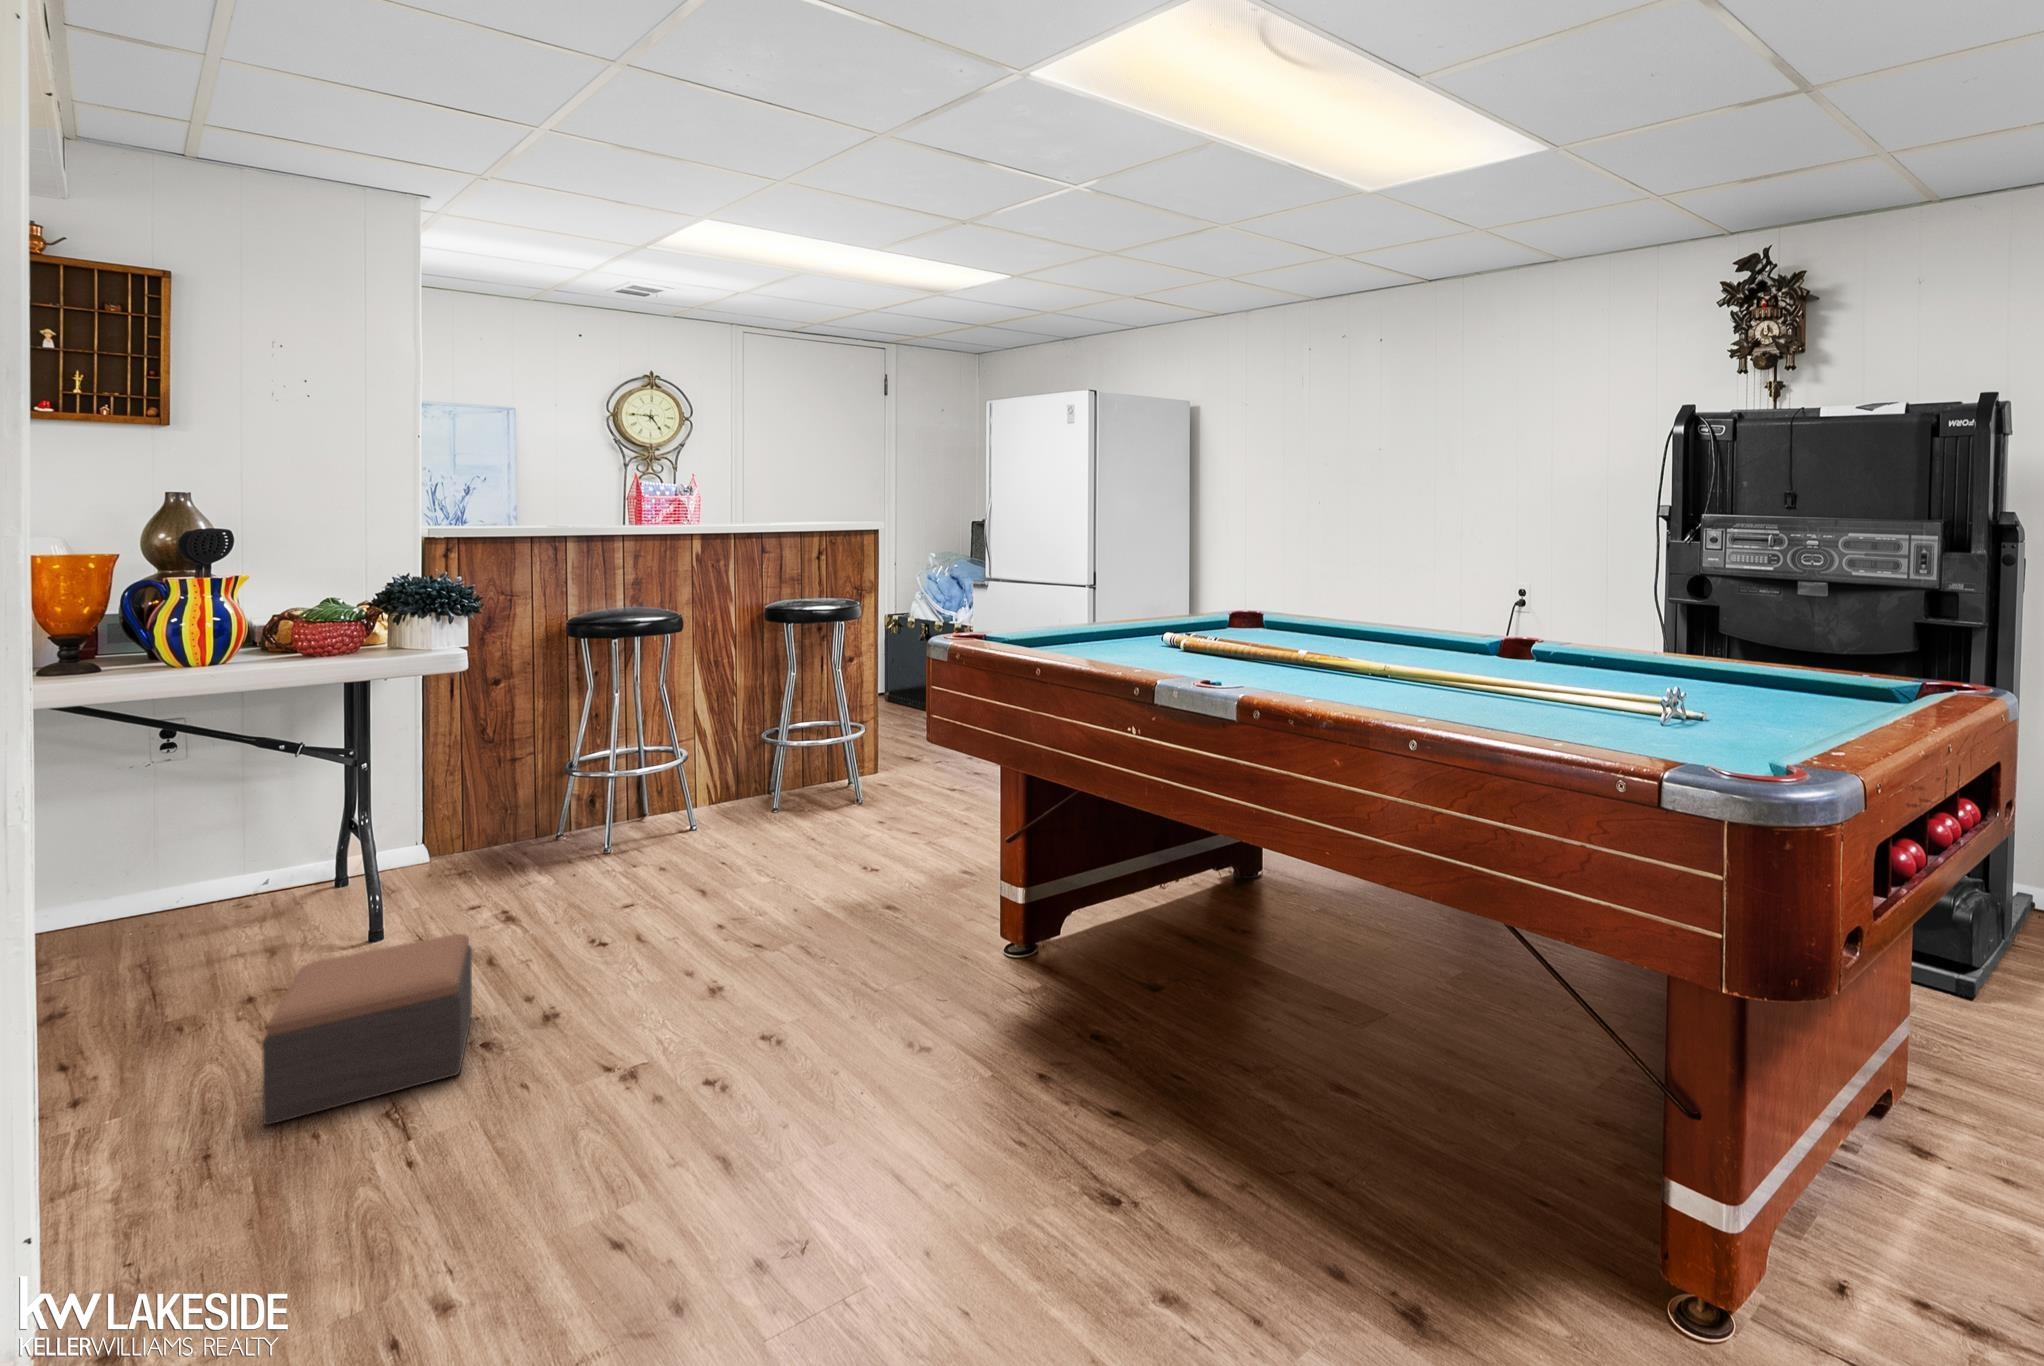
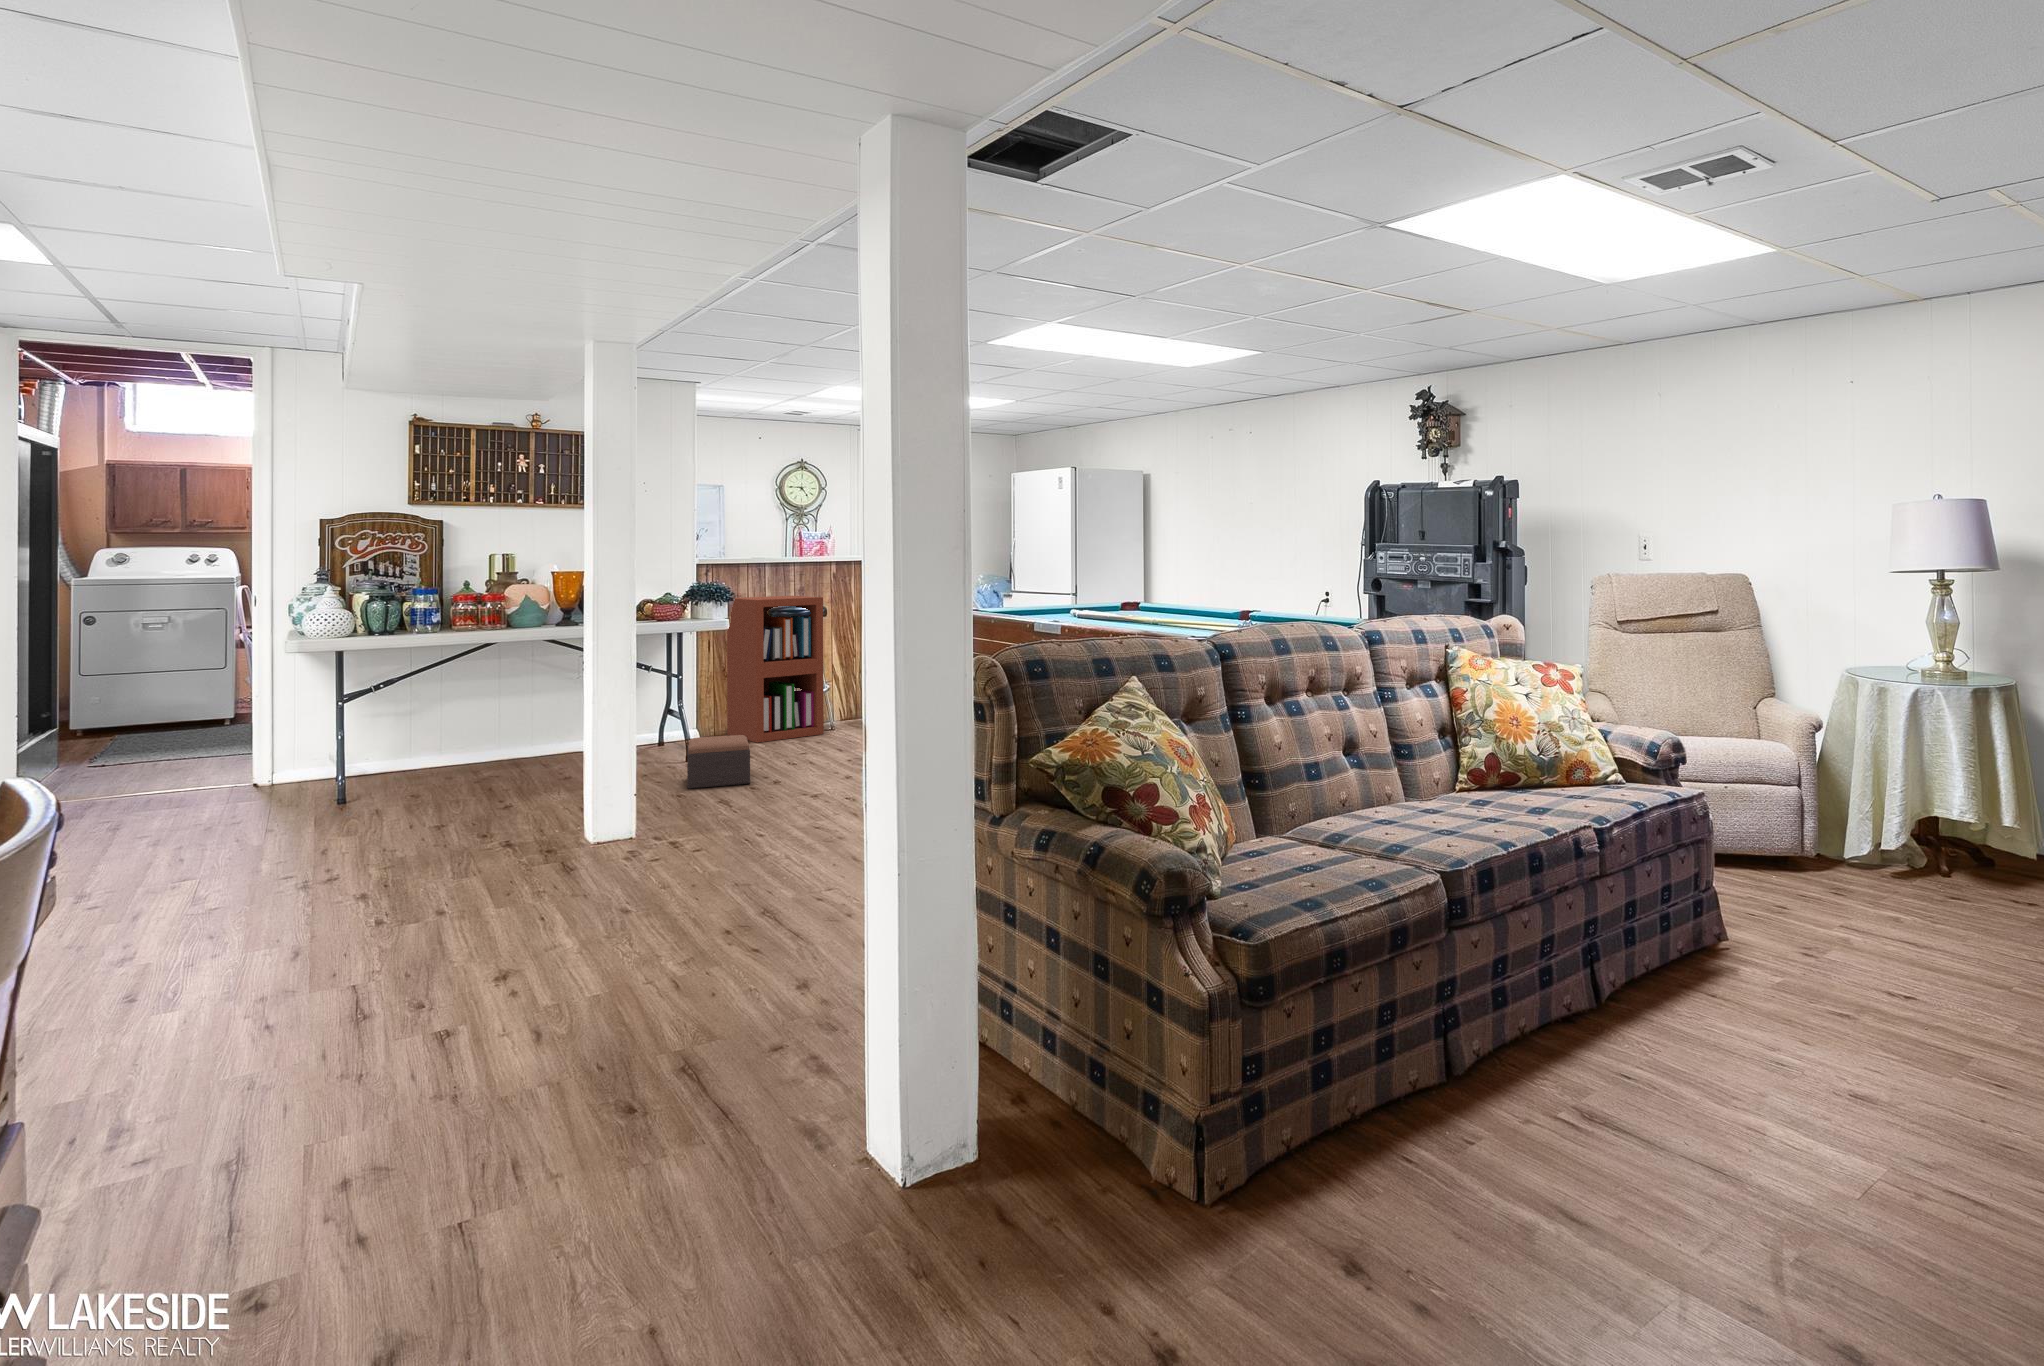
bookshelf: none [482,592,676,874] -> present [727,596,824,743]

